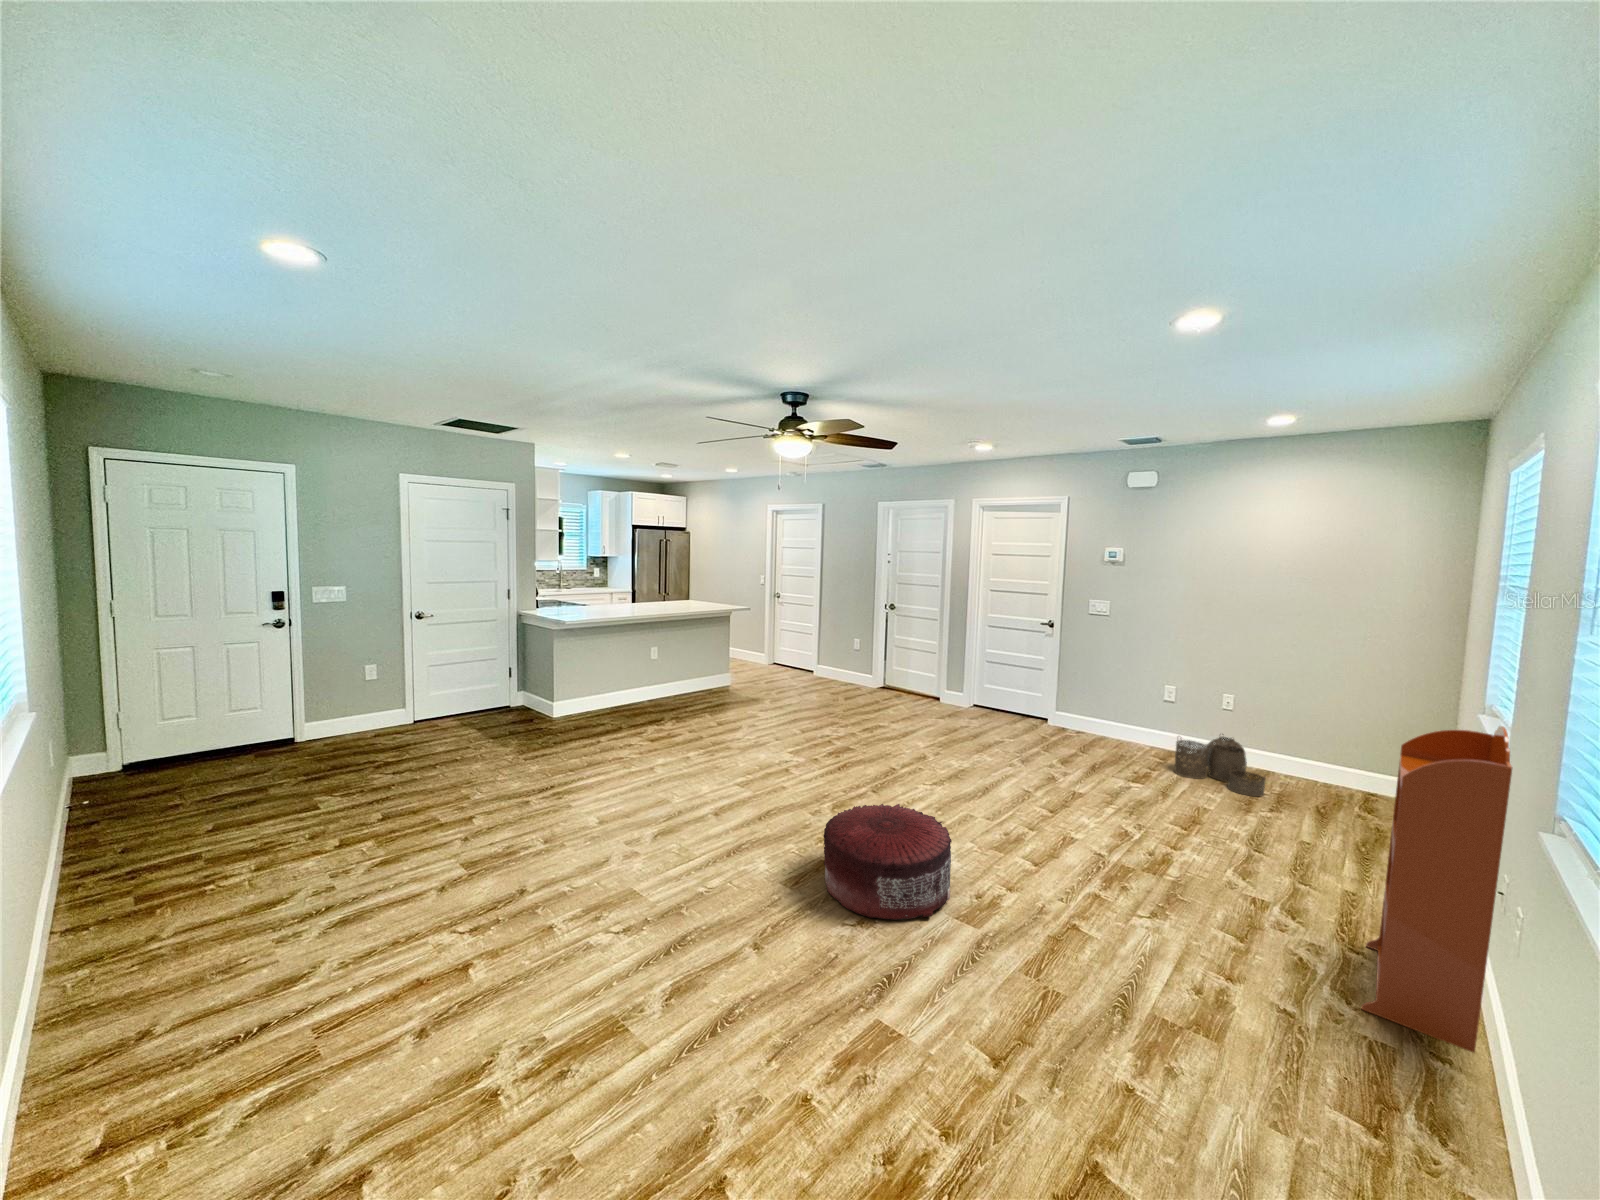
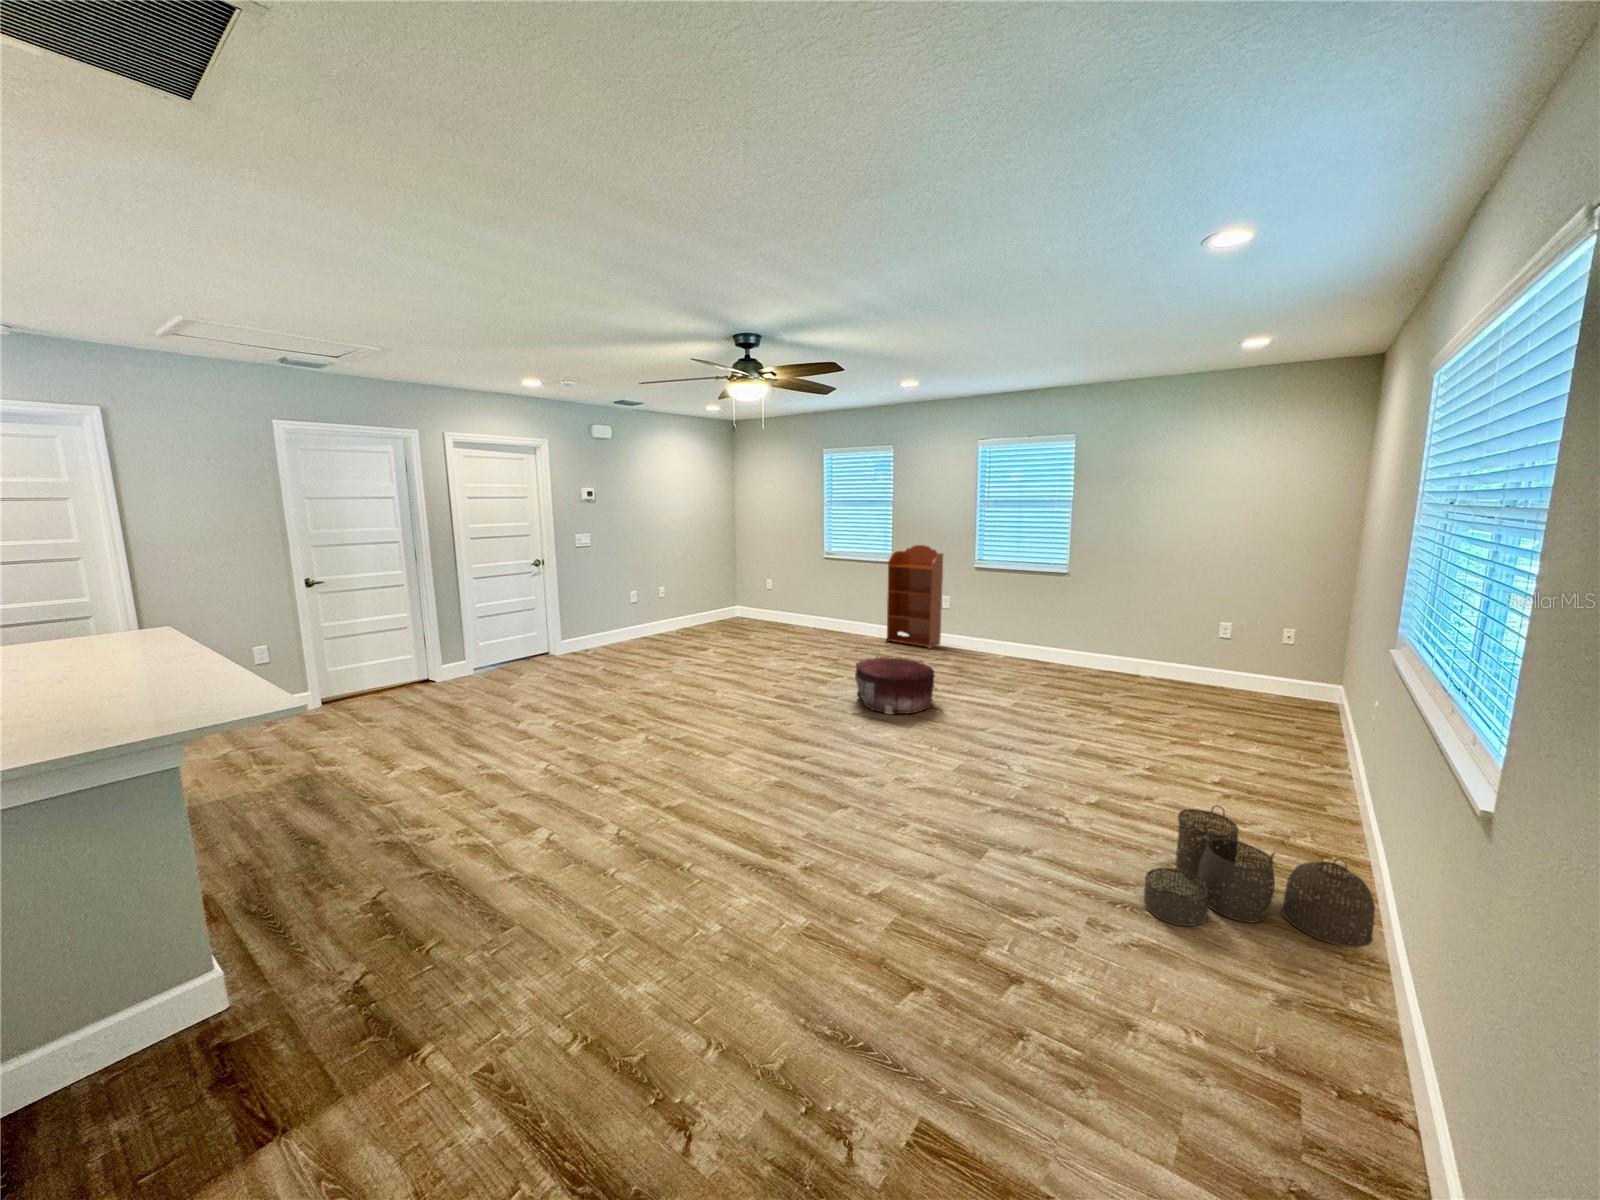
woven basket: present [1174,734,1266,796] -> present [1144,805,1375,948]

